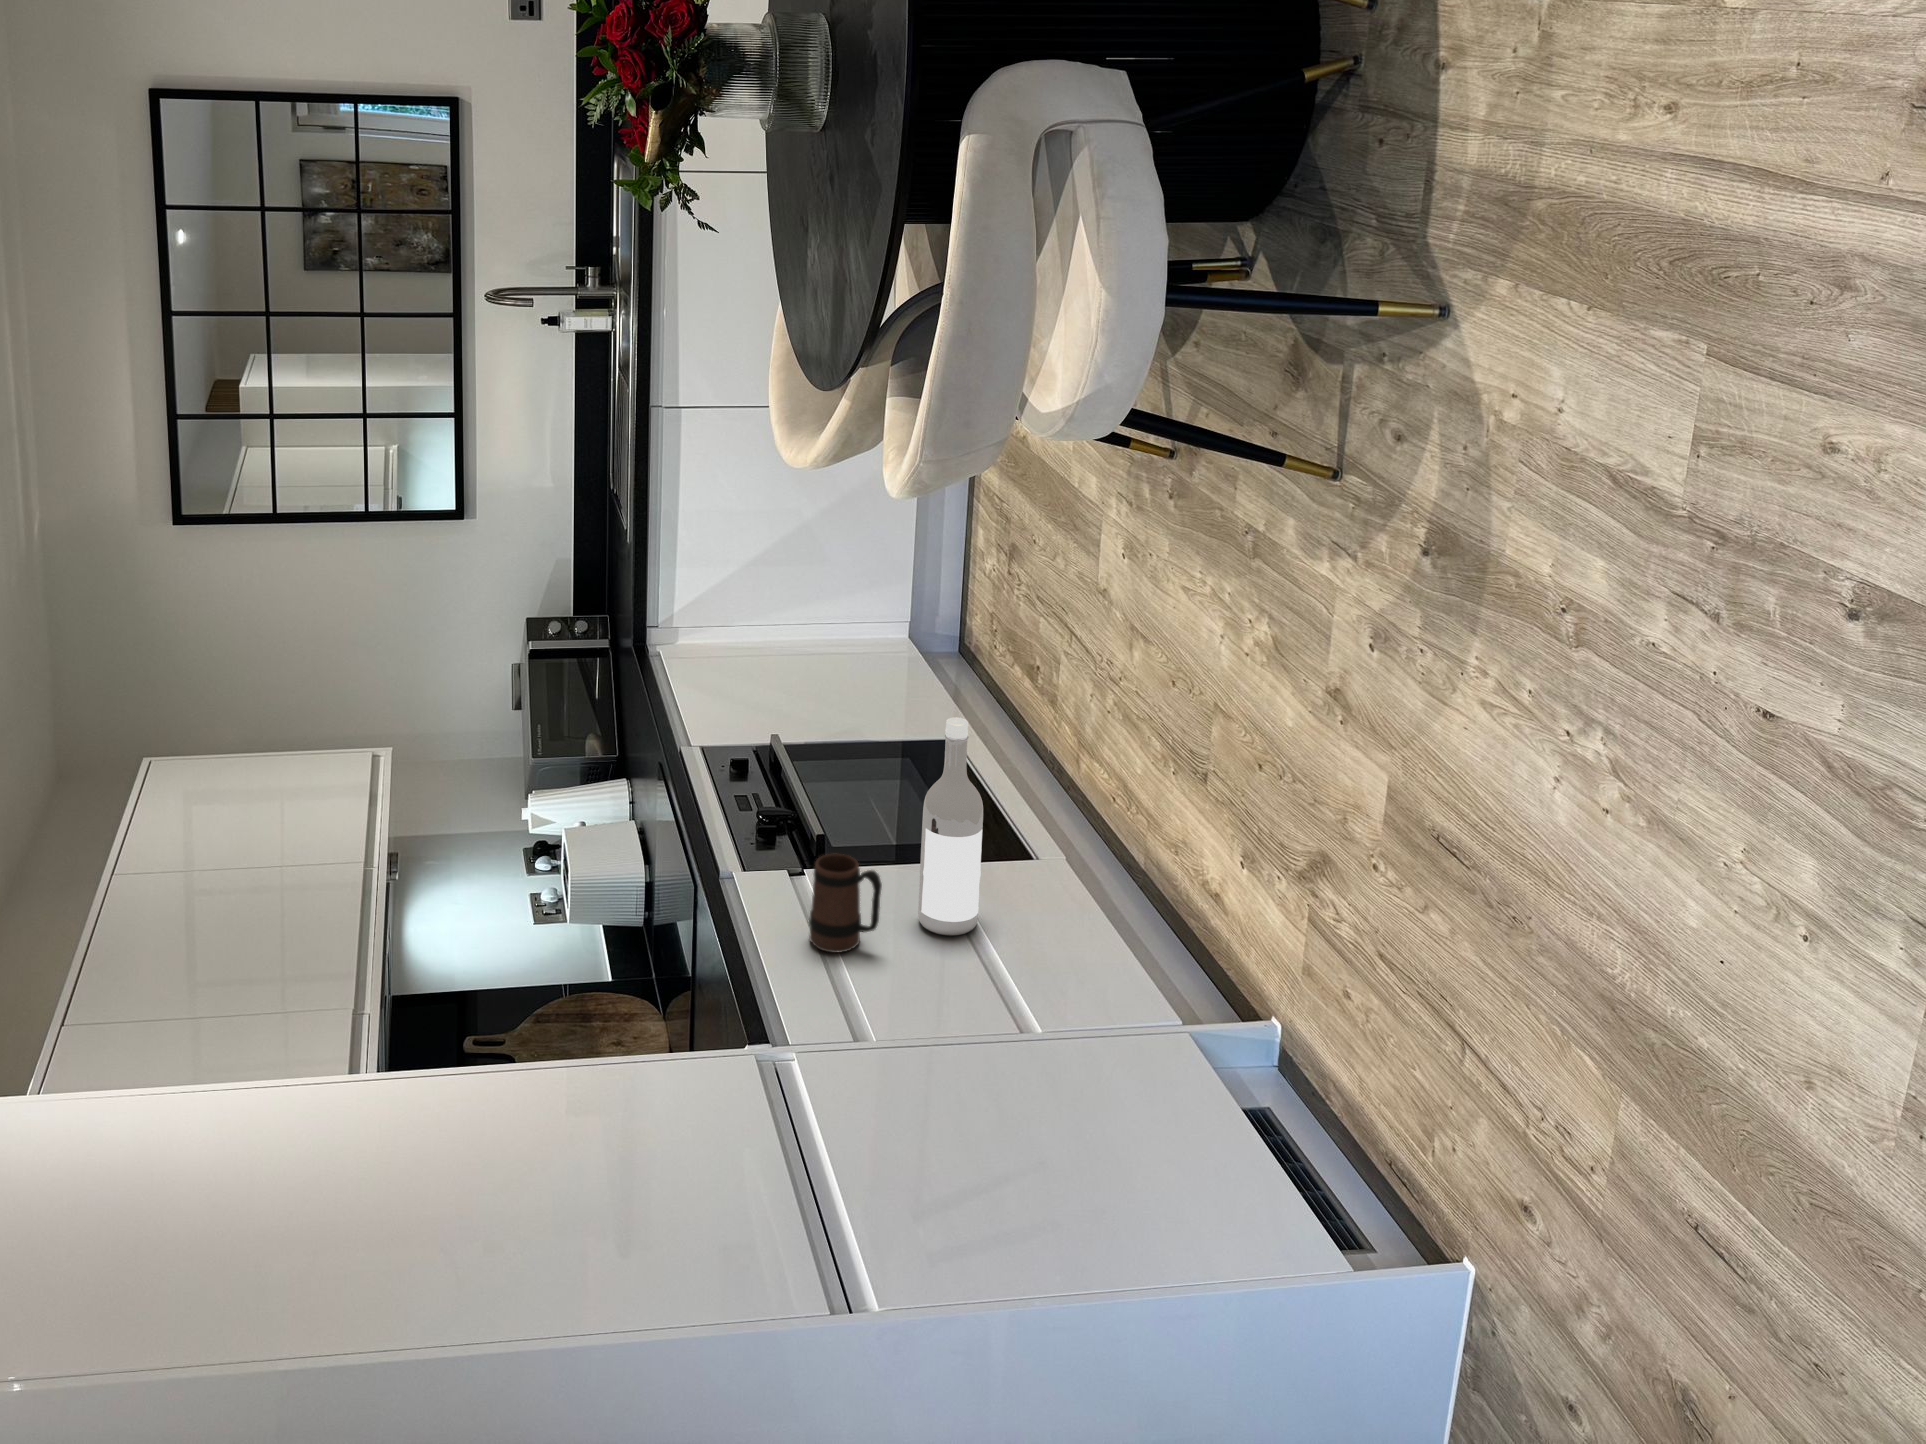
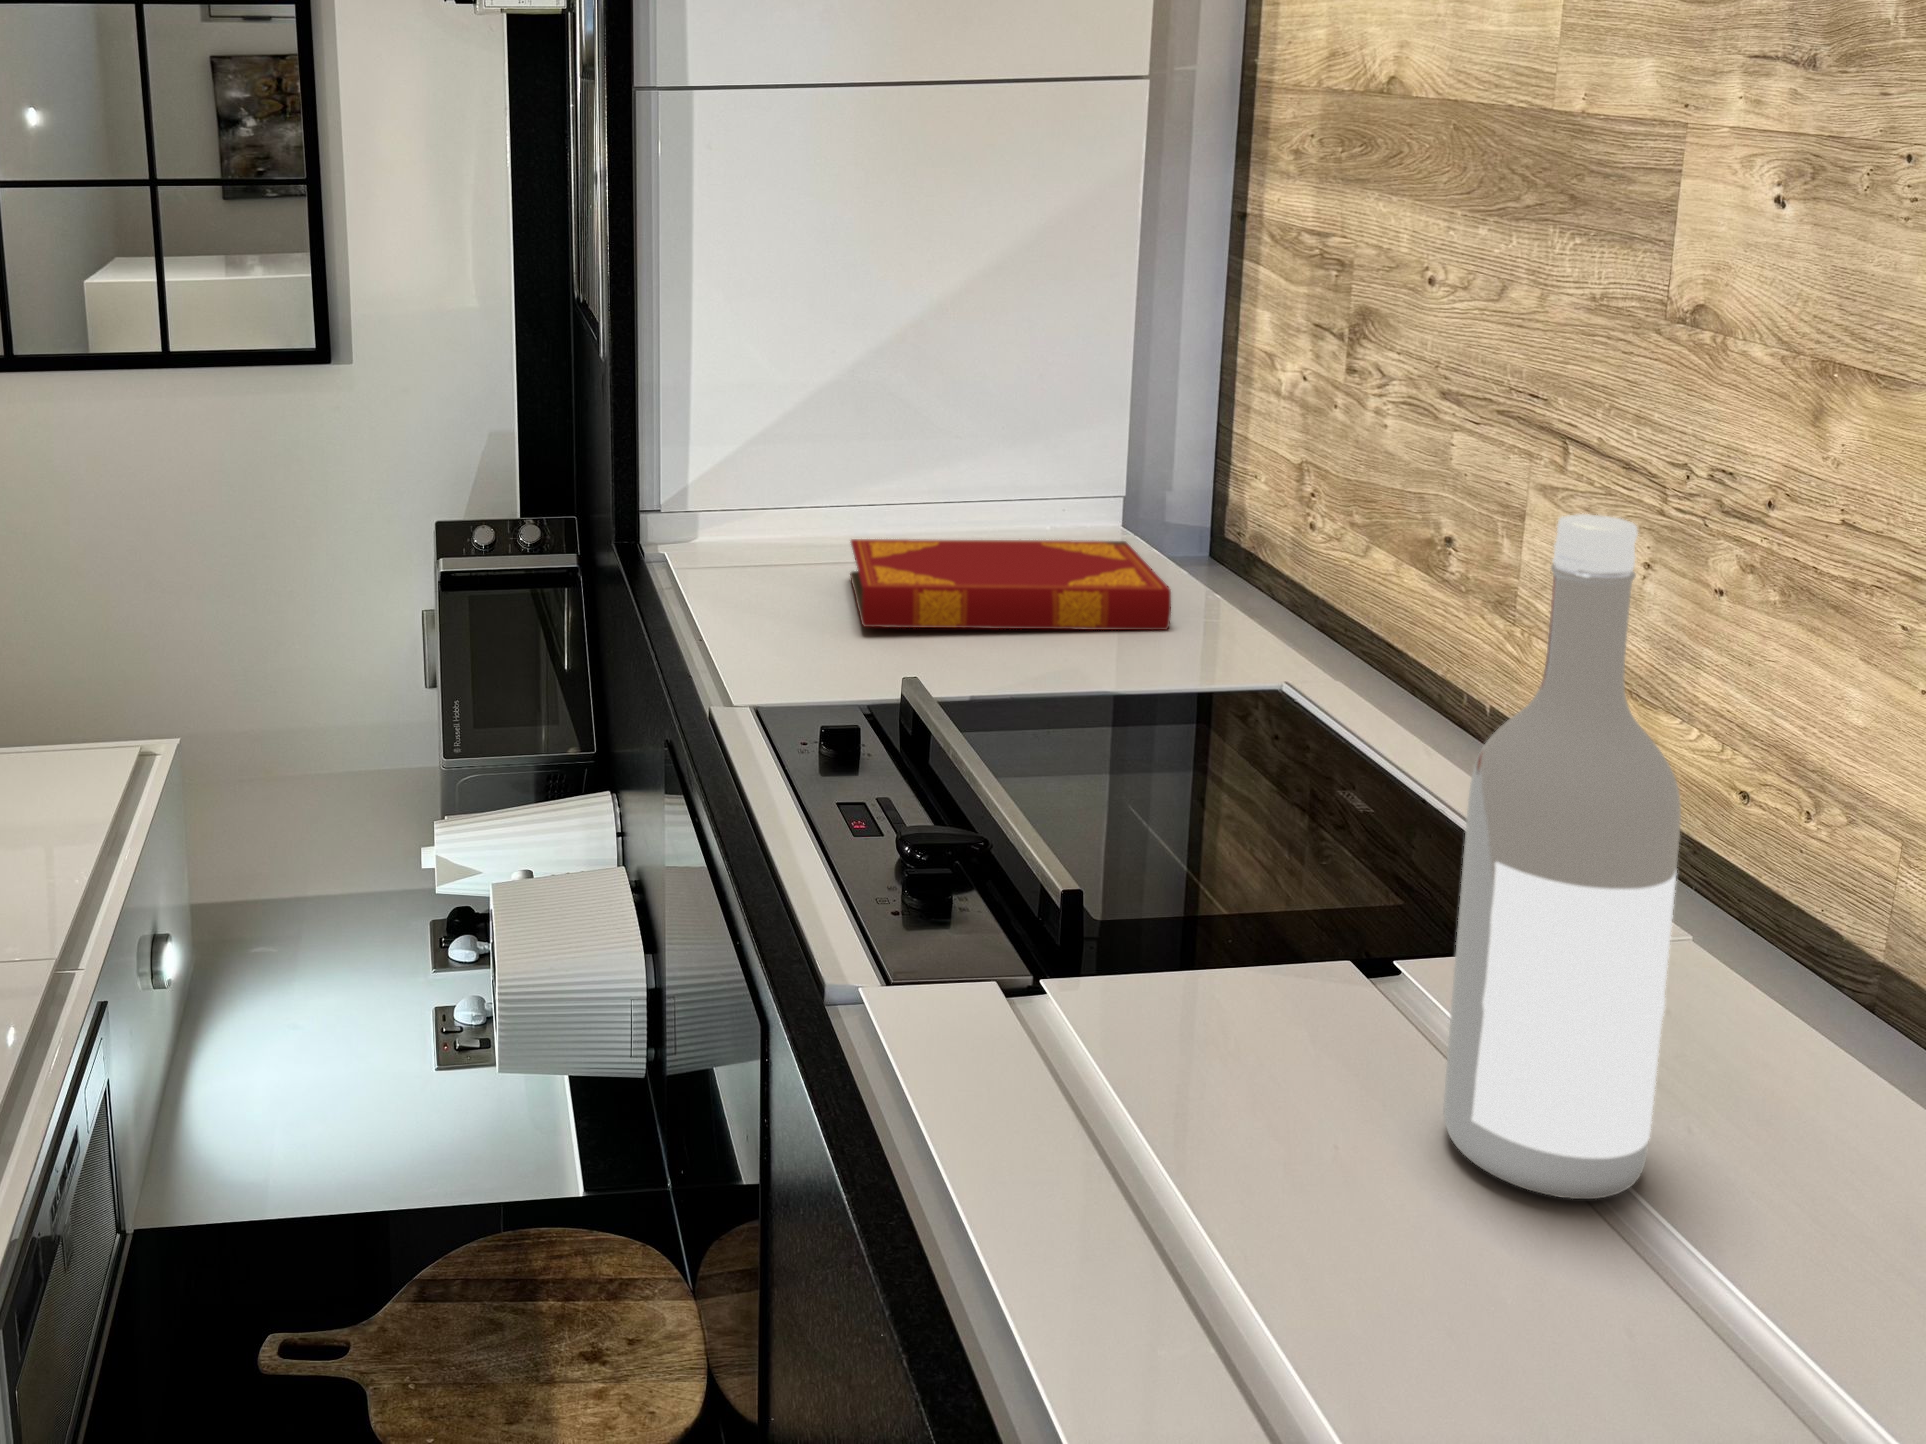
hardback book: none [761,644,917,703] -> present [850,539,1171,630]
mug: present [809,854,882,953] -> none [1134,942,1394,1262]

